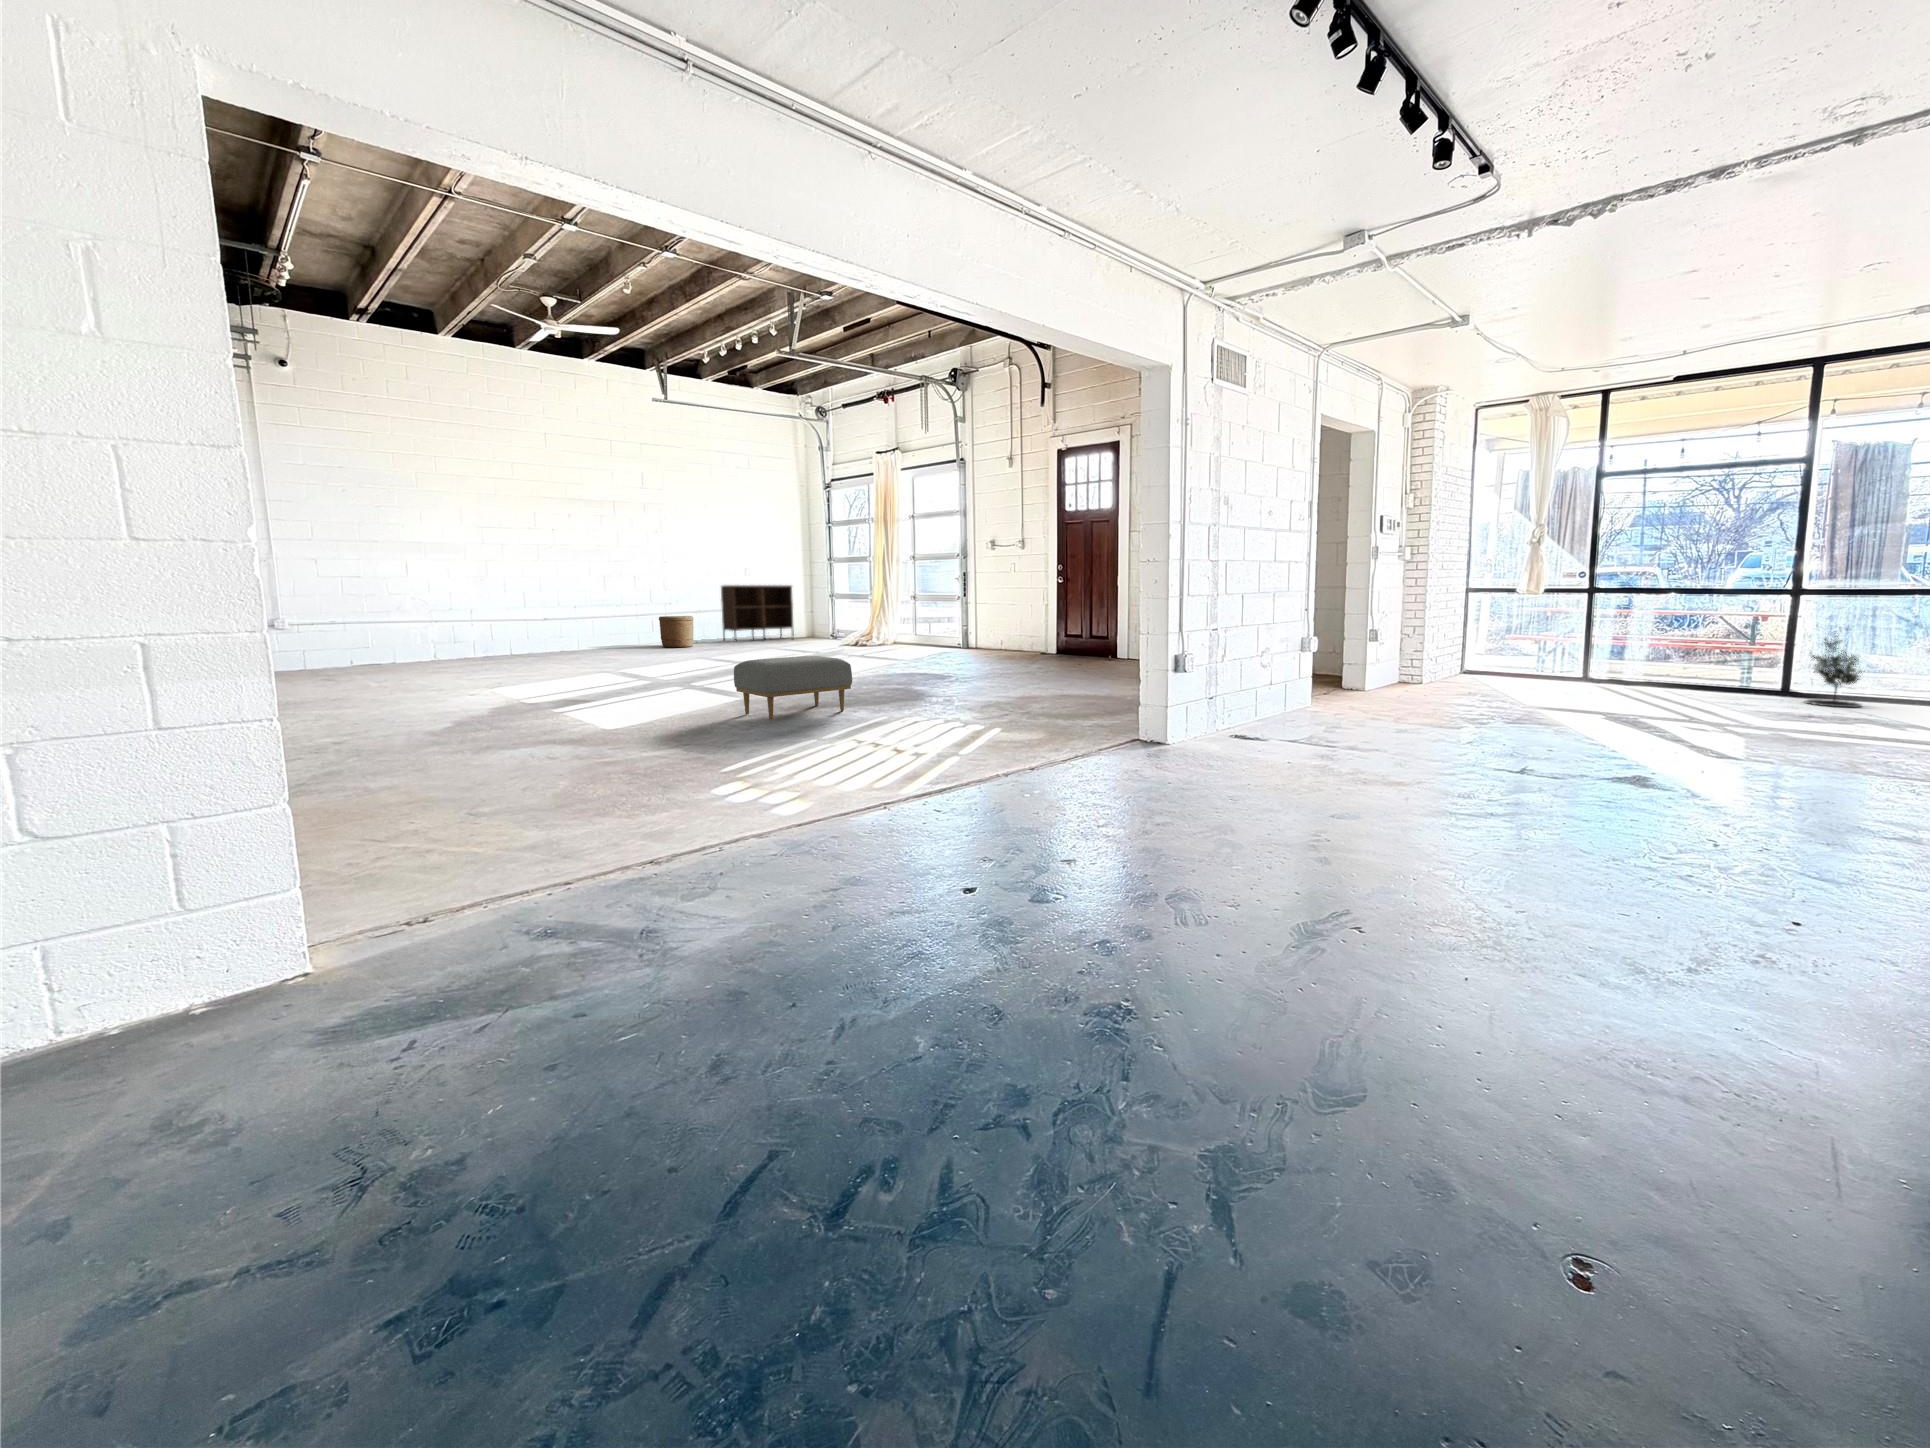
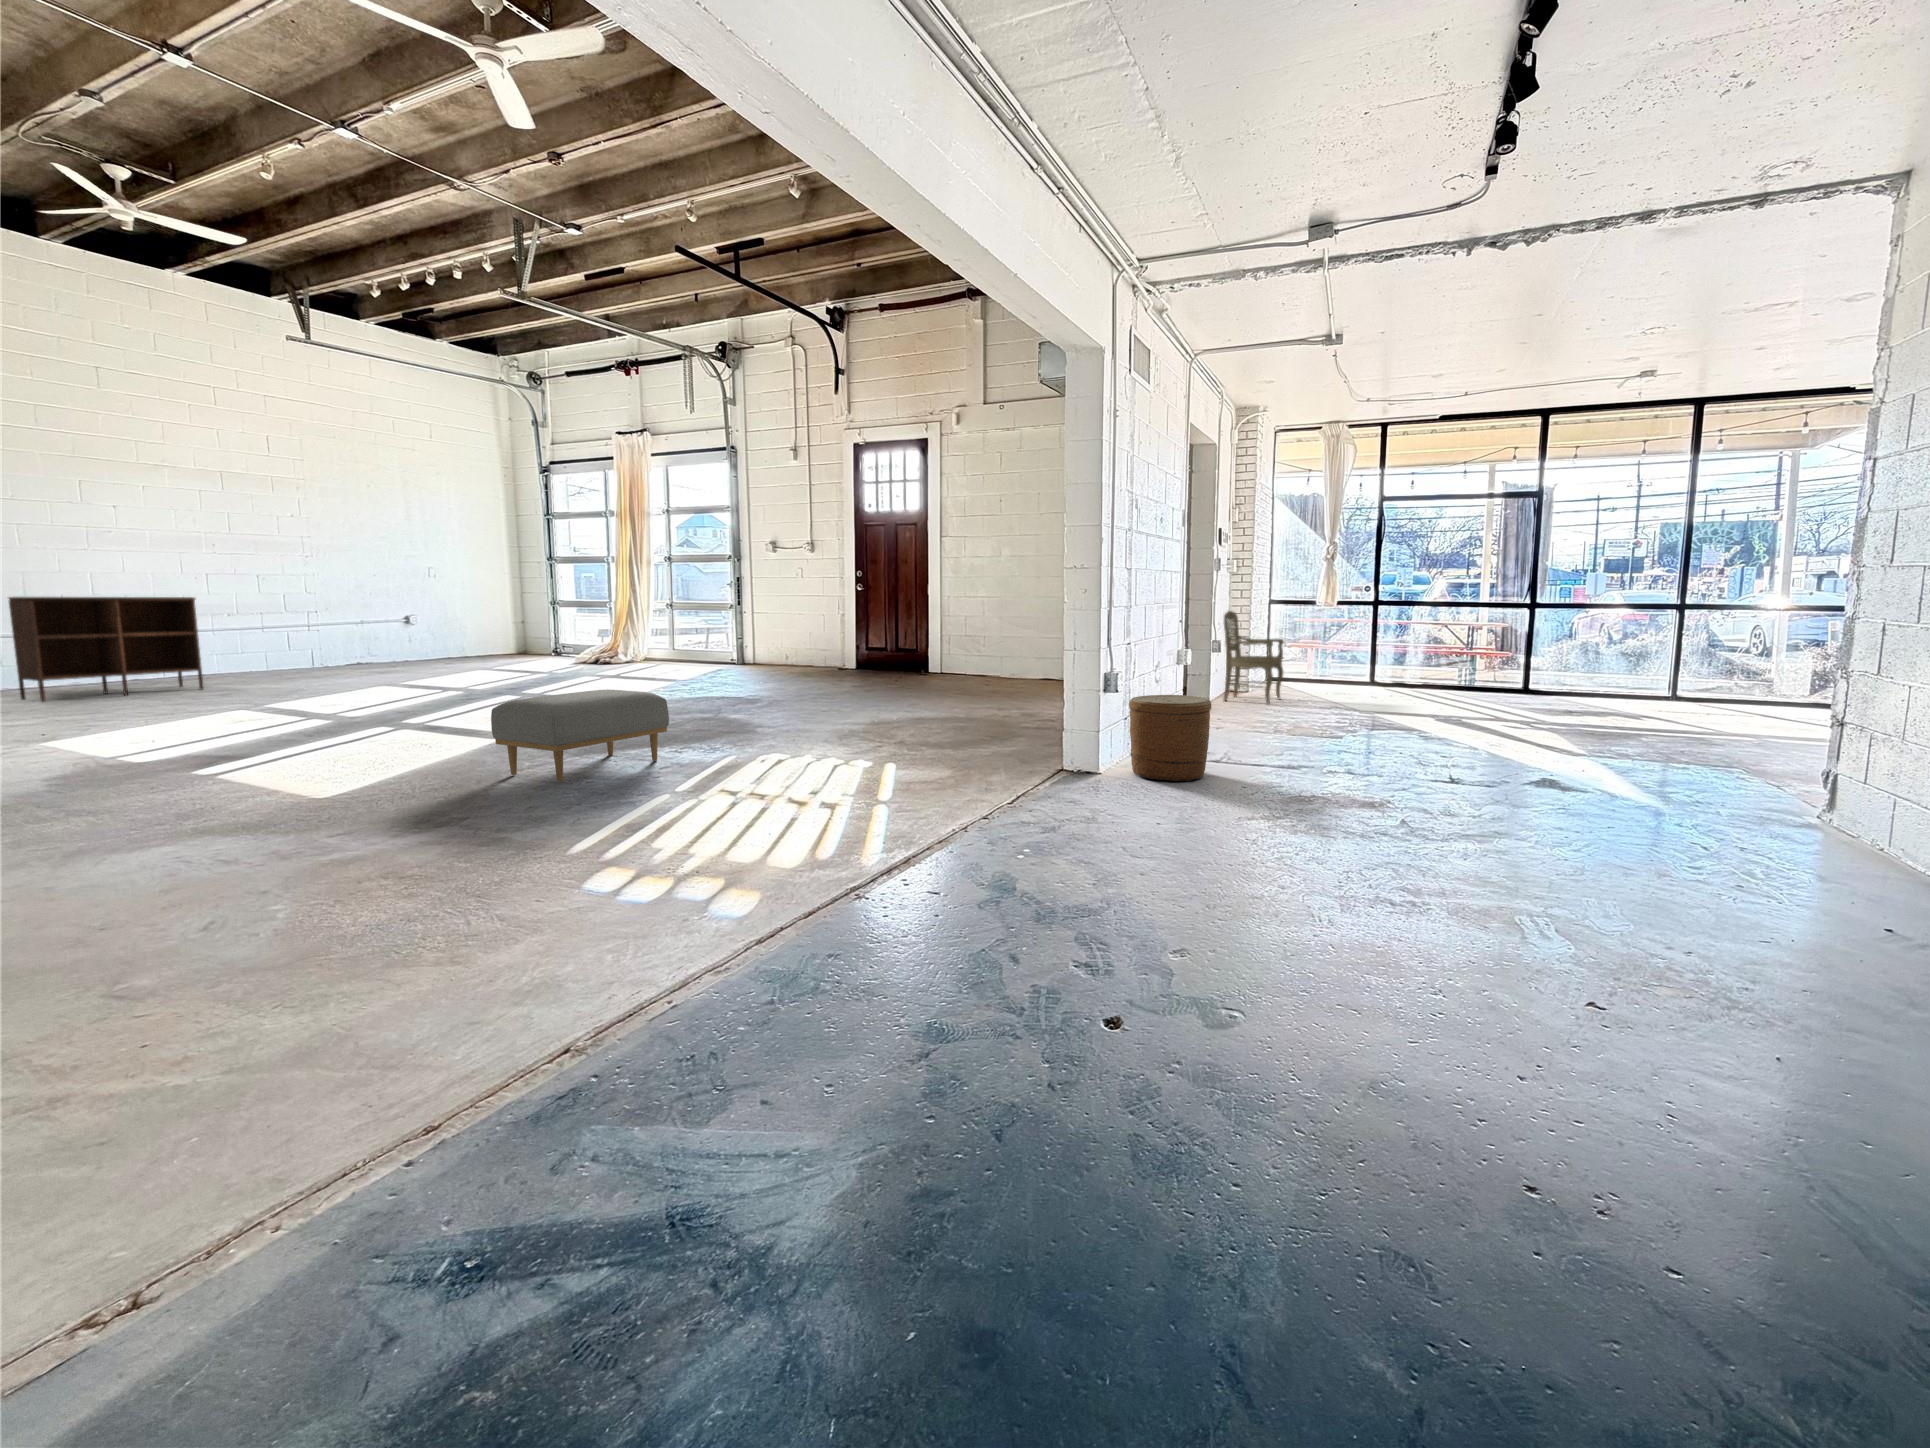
shelving unit: present [721,585,794,641] -> present [9,597,204,702]
armchair: none [1381,598,1456,694] -> present [1223,611,1284,705]
woven basket: present [659,616,694,647] -> present [1129,695,1211,781]
potted tree: present [1805,639,1862,707] -> none [1547,639,1592,703]

